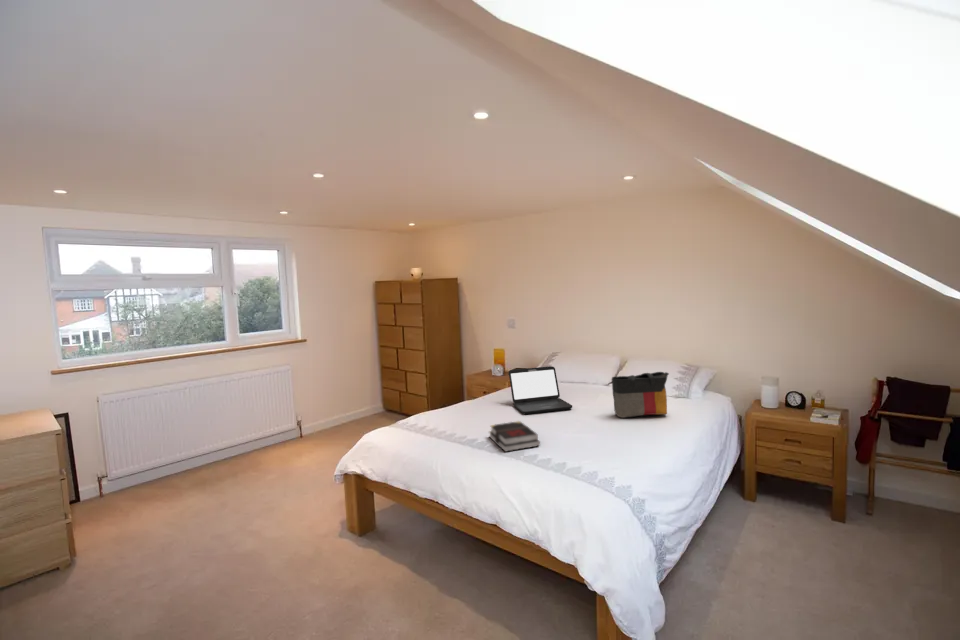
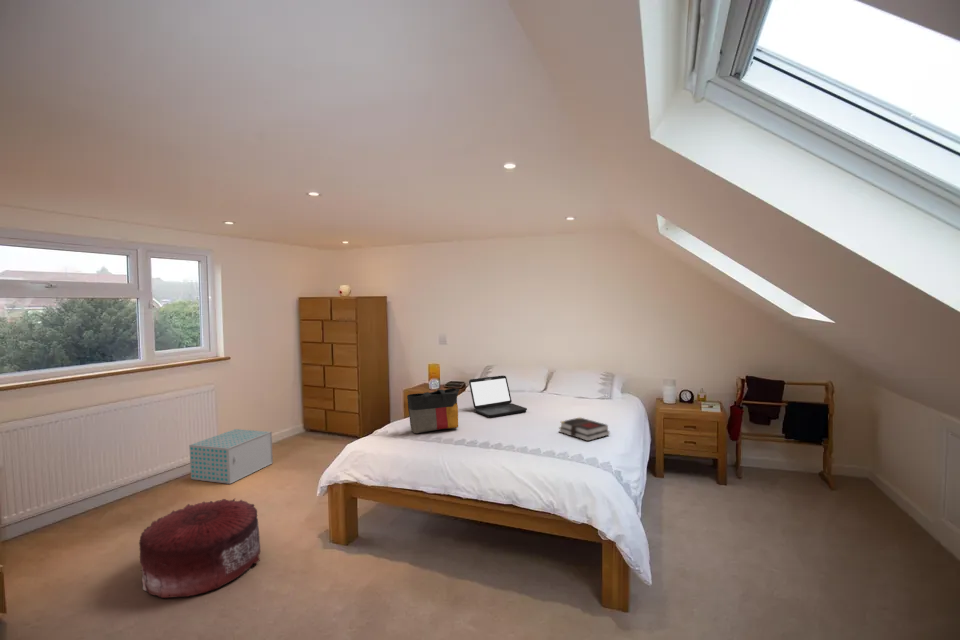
tote bag: present [612,372,669,418] -> present [407,388,460,433]
storage box: none [266,407,340,459] -> present [189,429,273,484]
book: present [490,421,540,451] -> present [559,418,609,441]
pouf: none [170,478,284,570] -> present [139,499,260,598]

